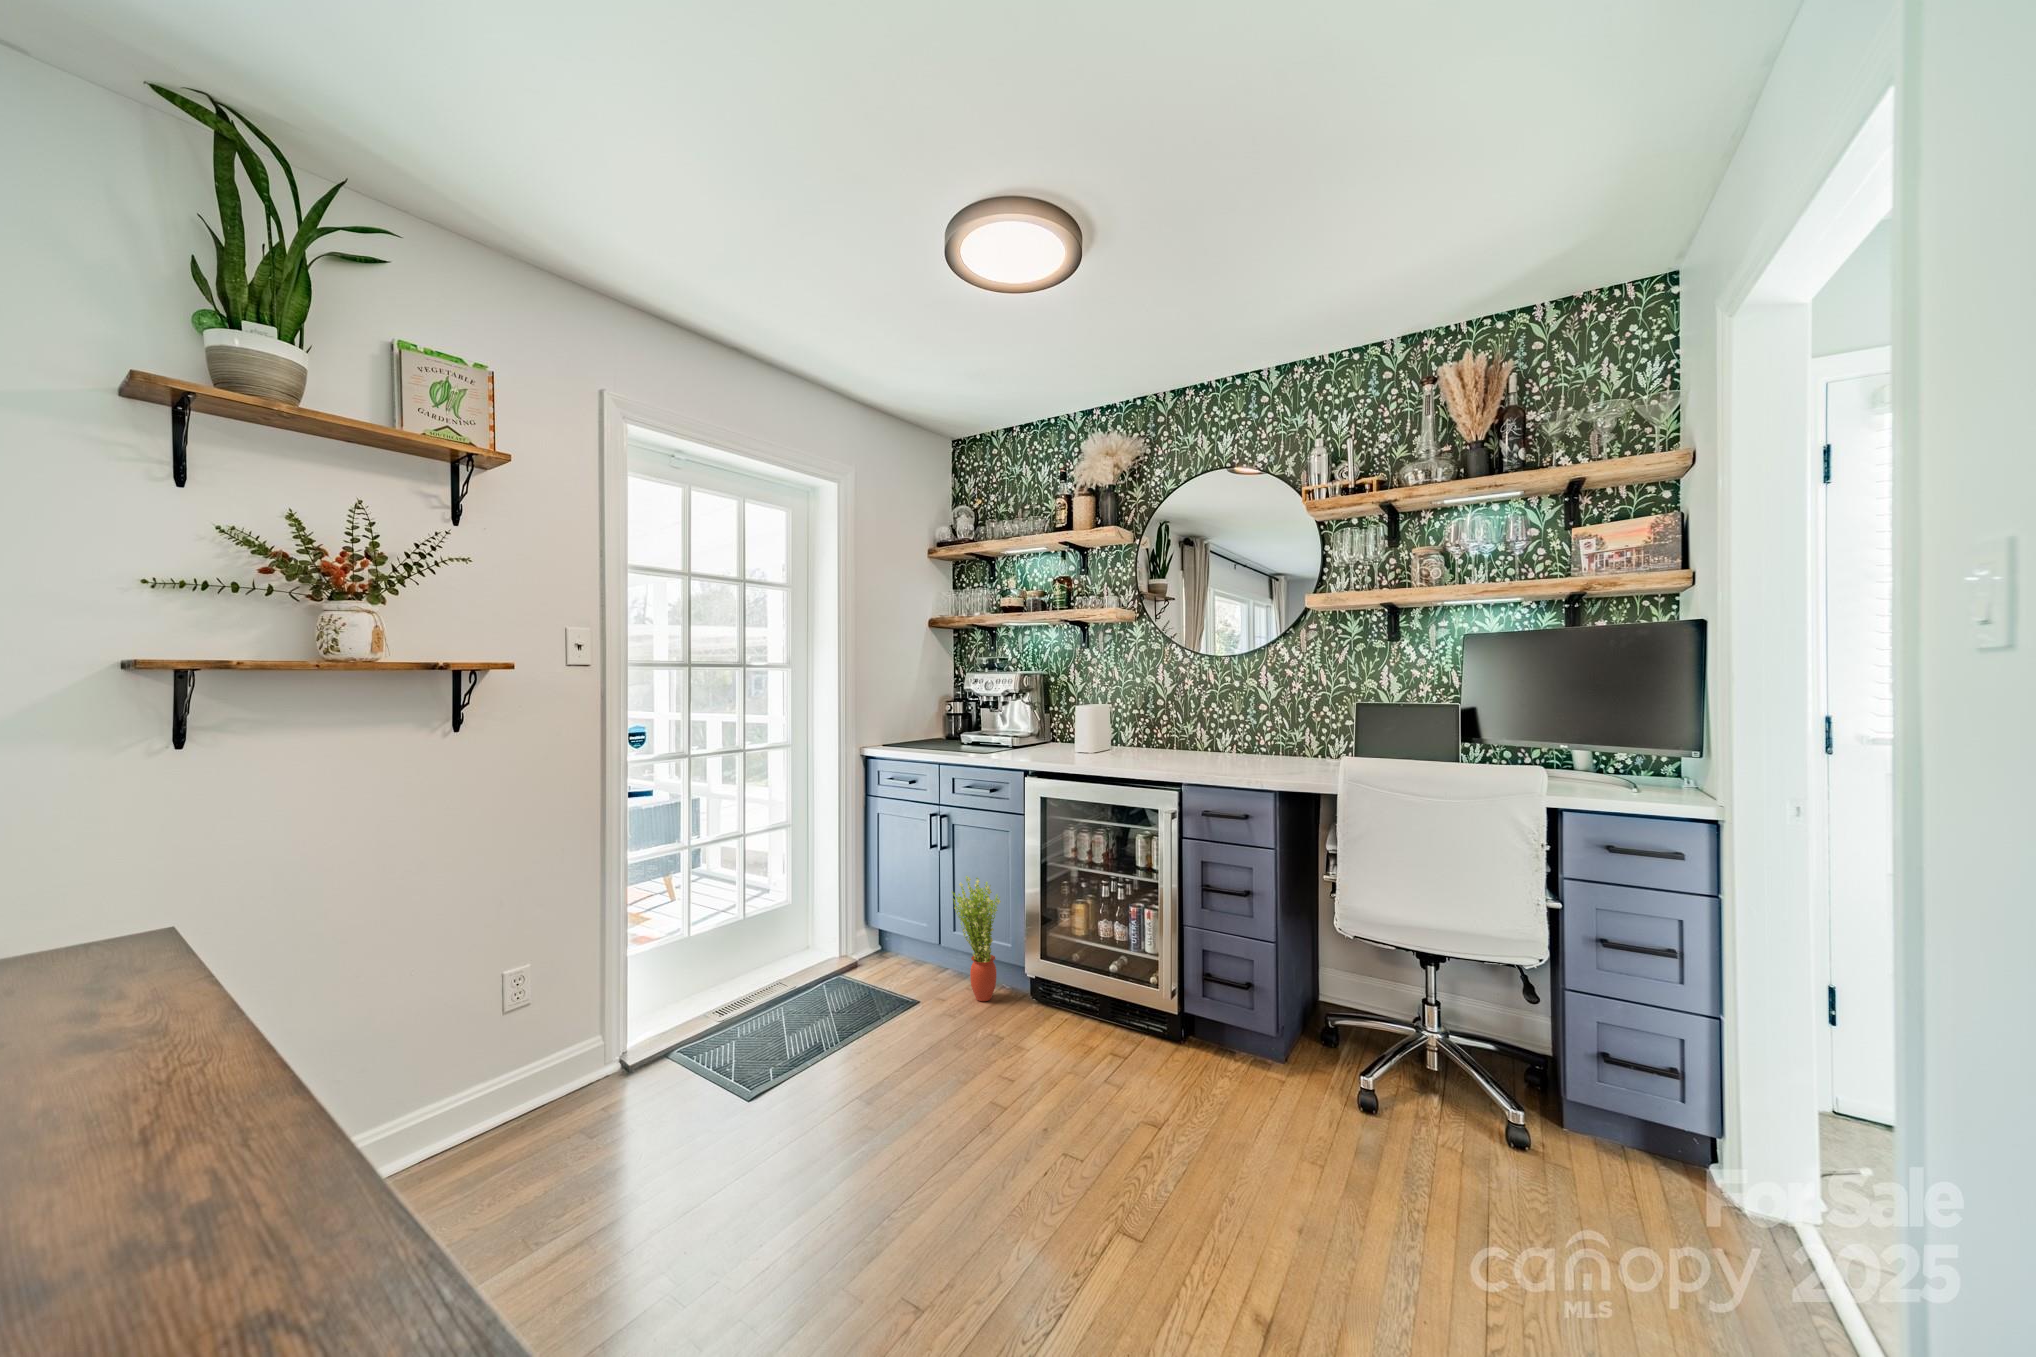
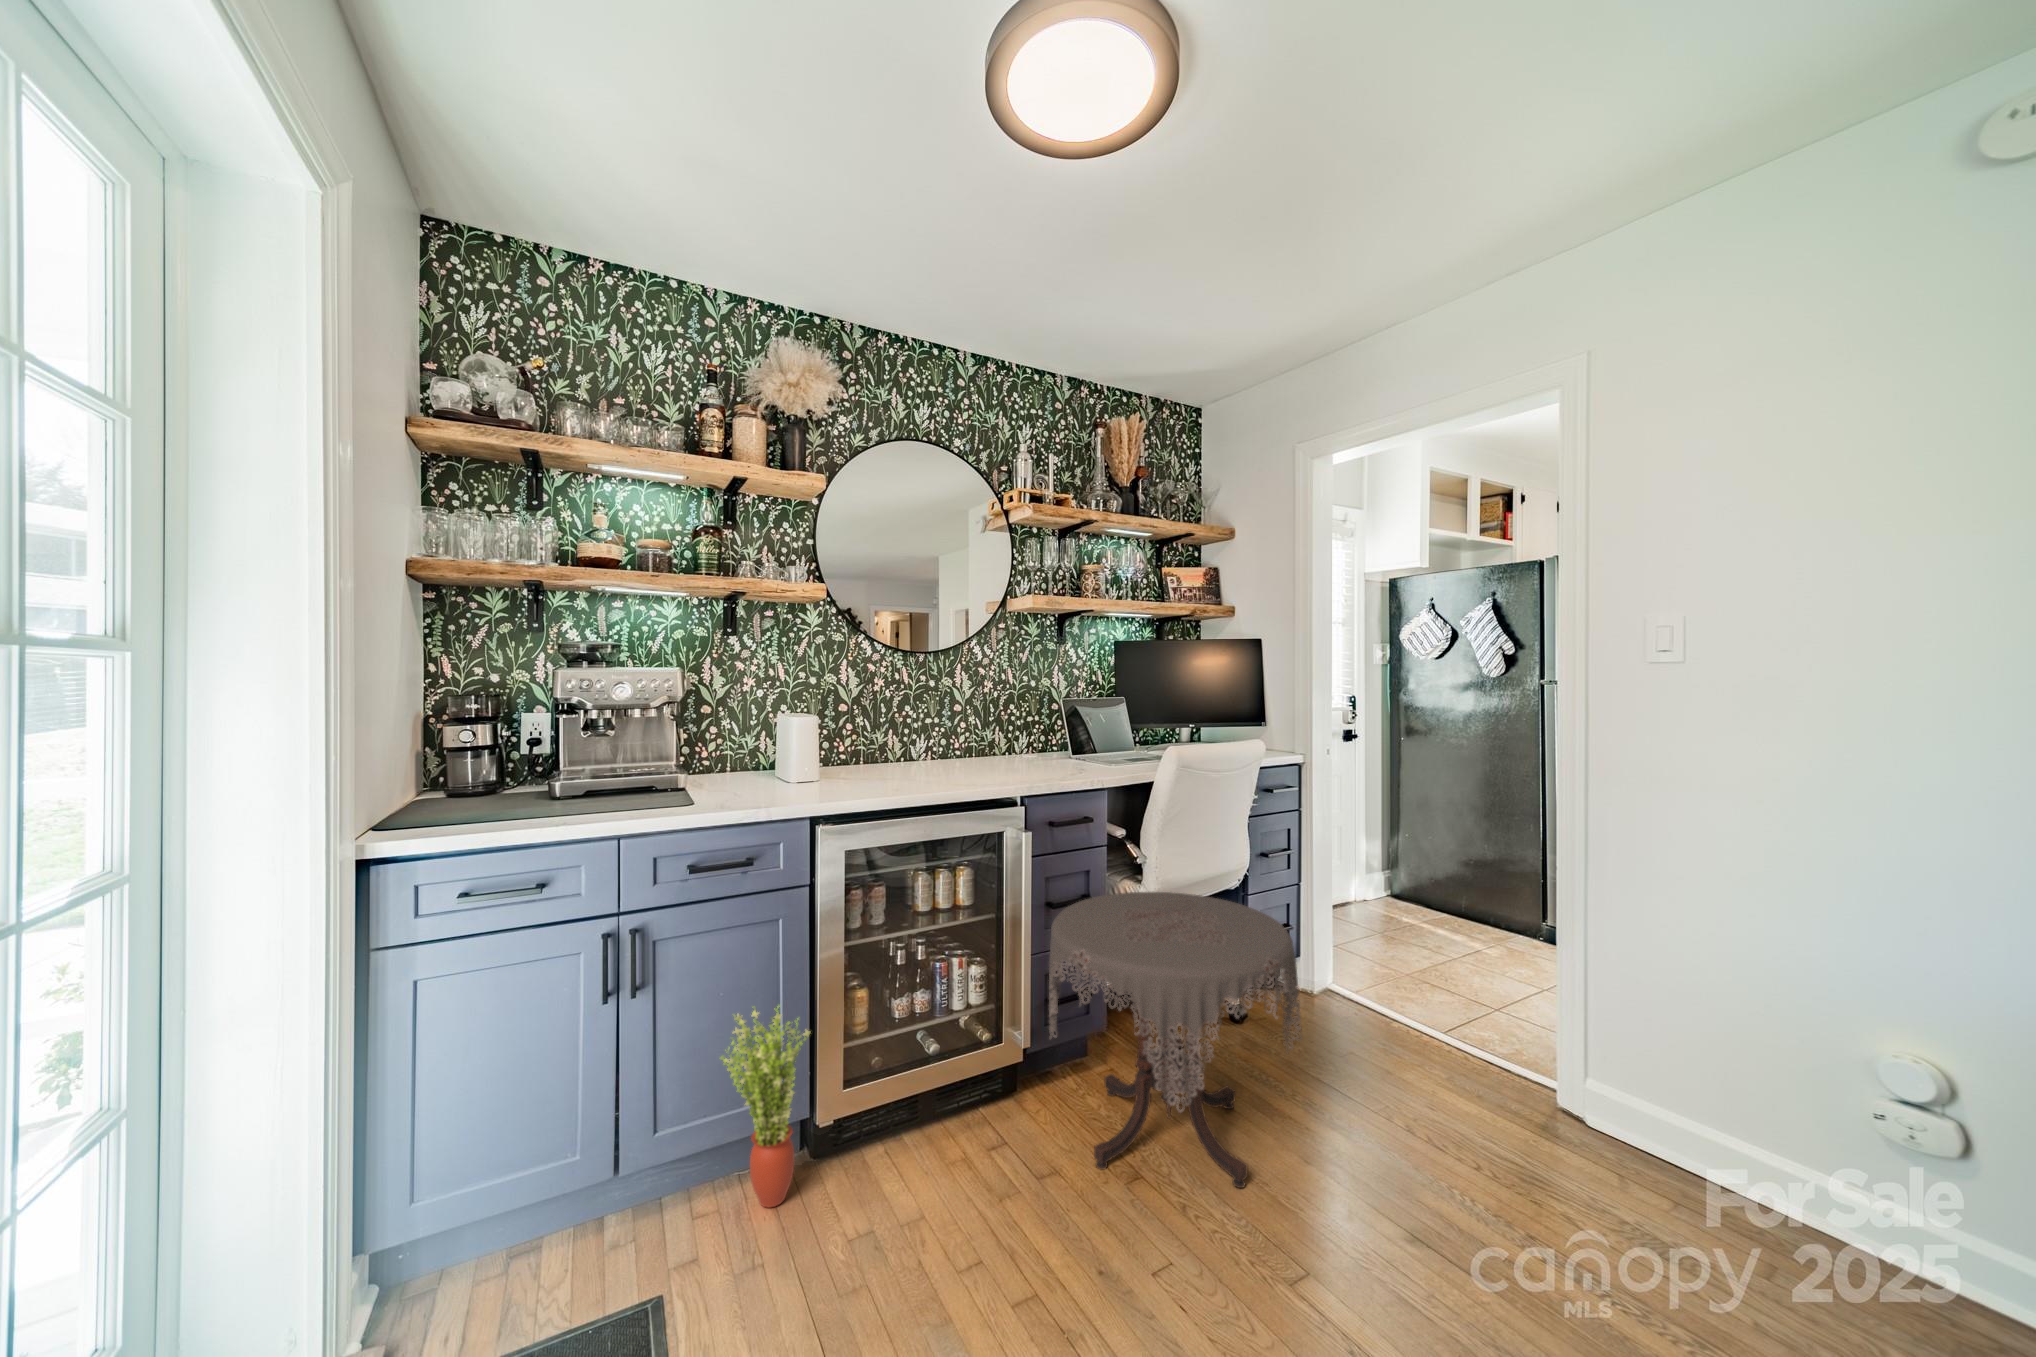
side table: none [1095,886,1337,1167] -> present [1049,892,1301,1188]

